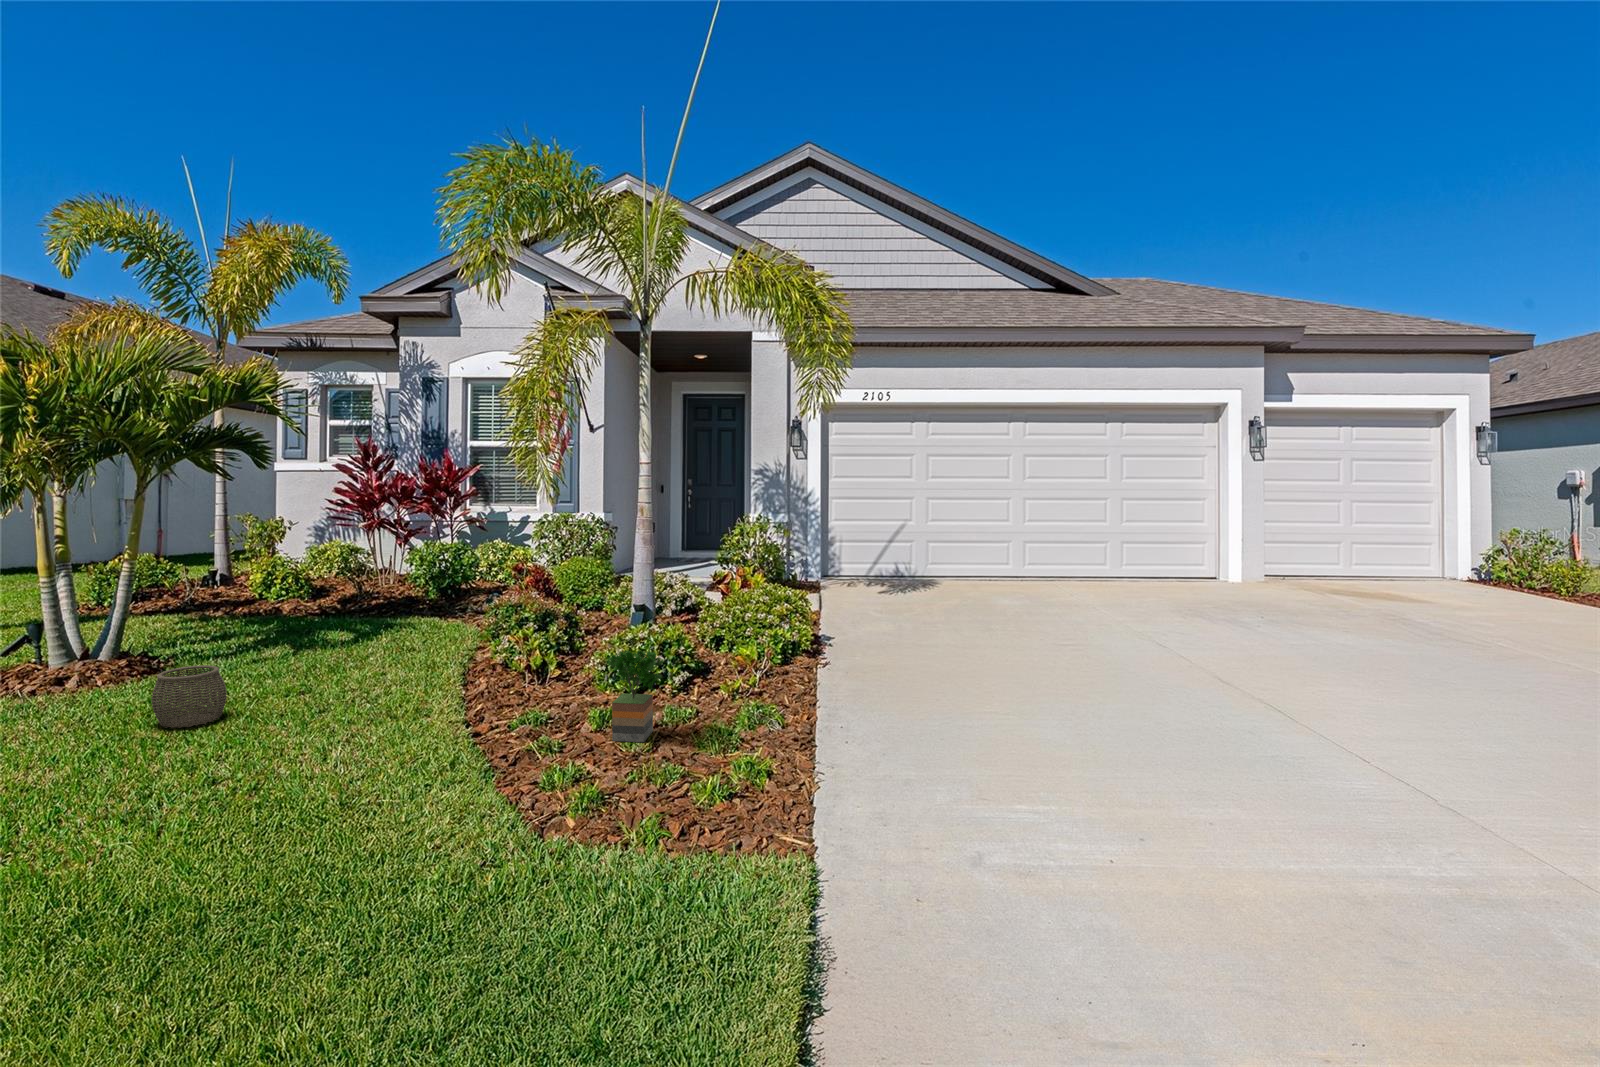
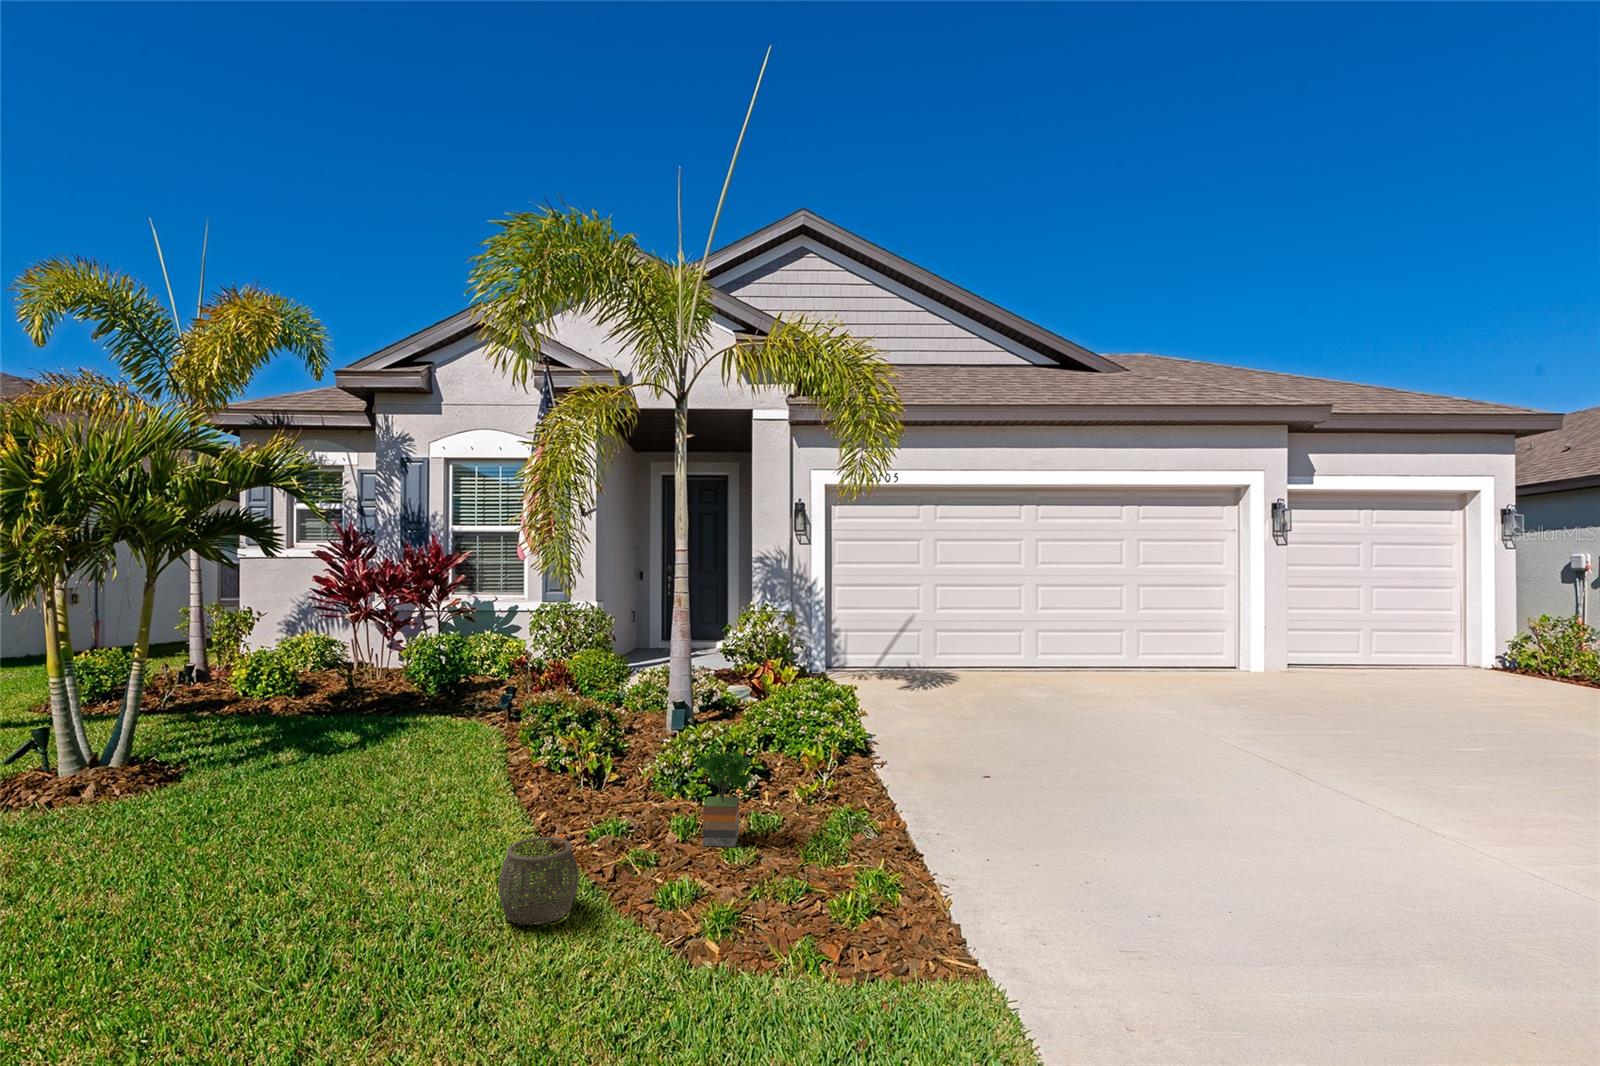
woven basket: present [151,665,227,728] -> present [498,837,579,925]

